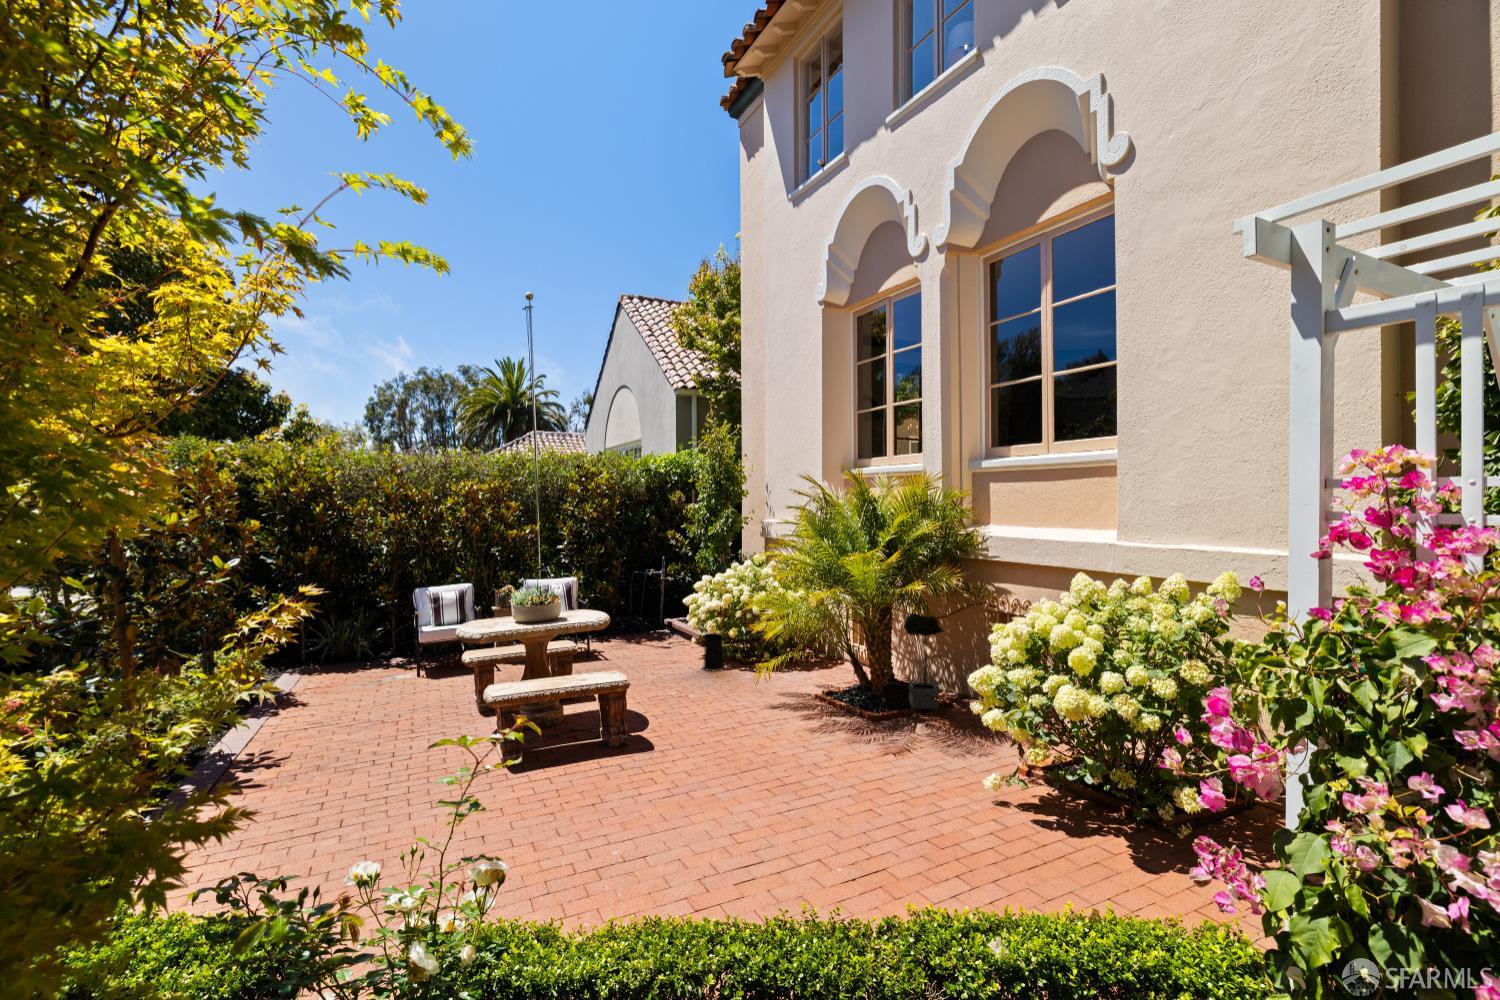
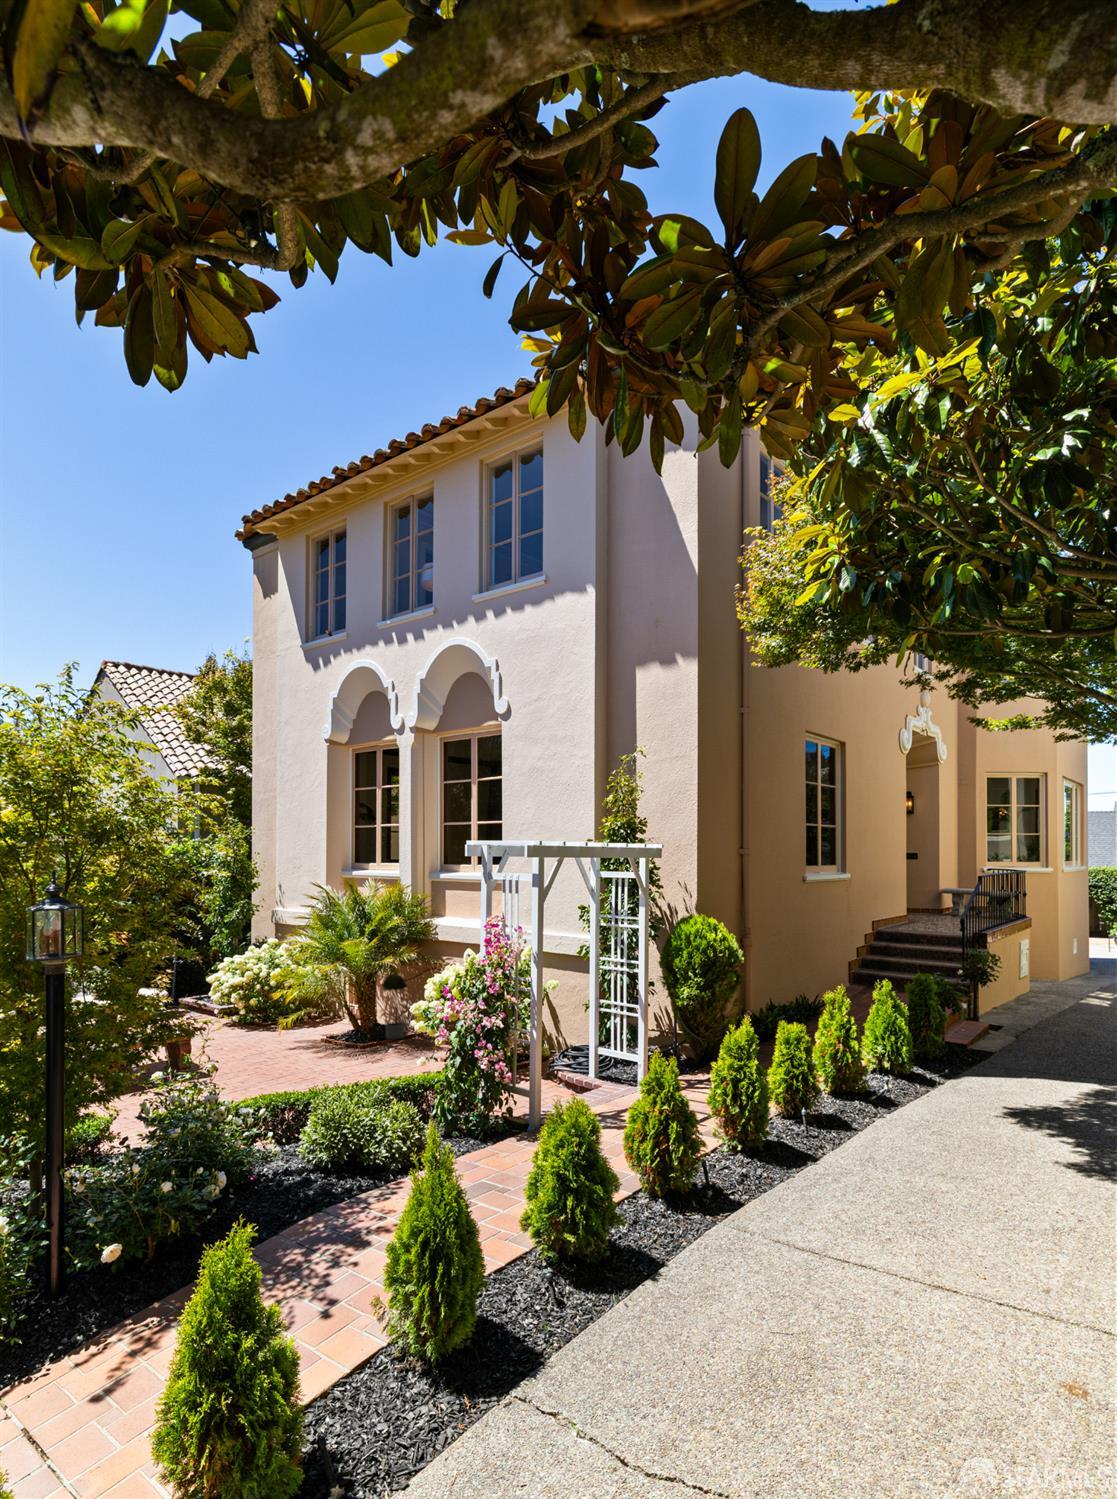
watering can: present [703,625,726,671] -> none [230,998,250,1035]

